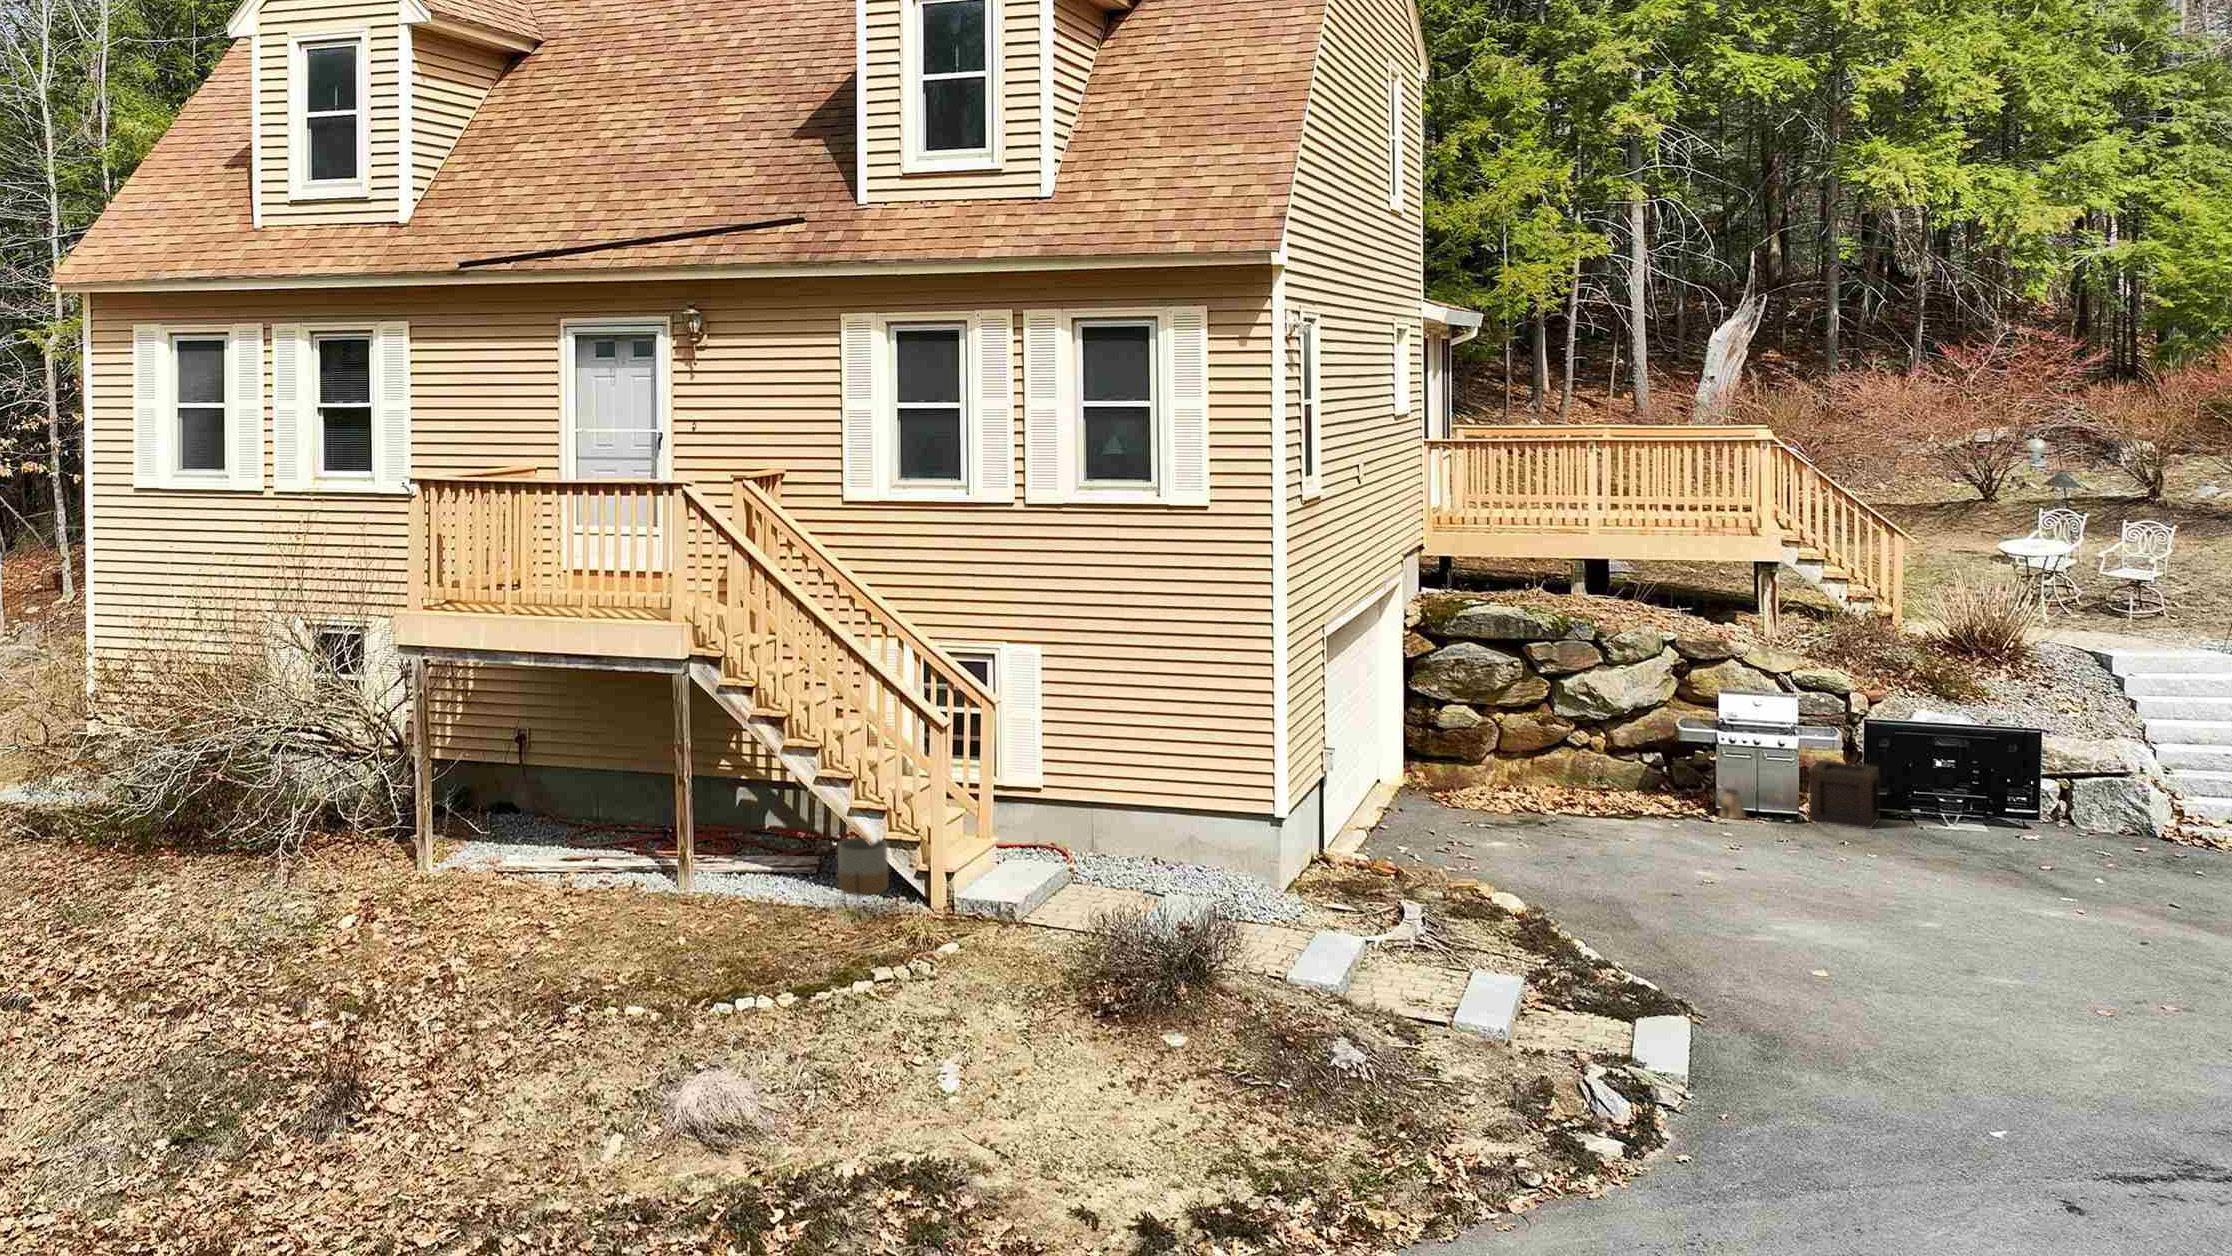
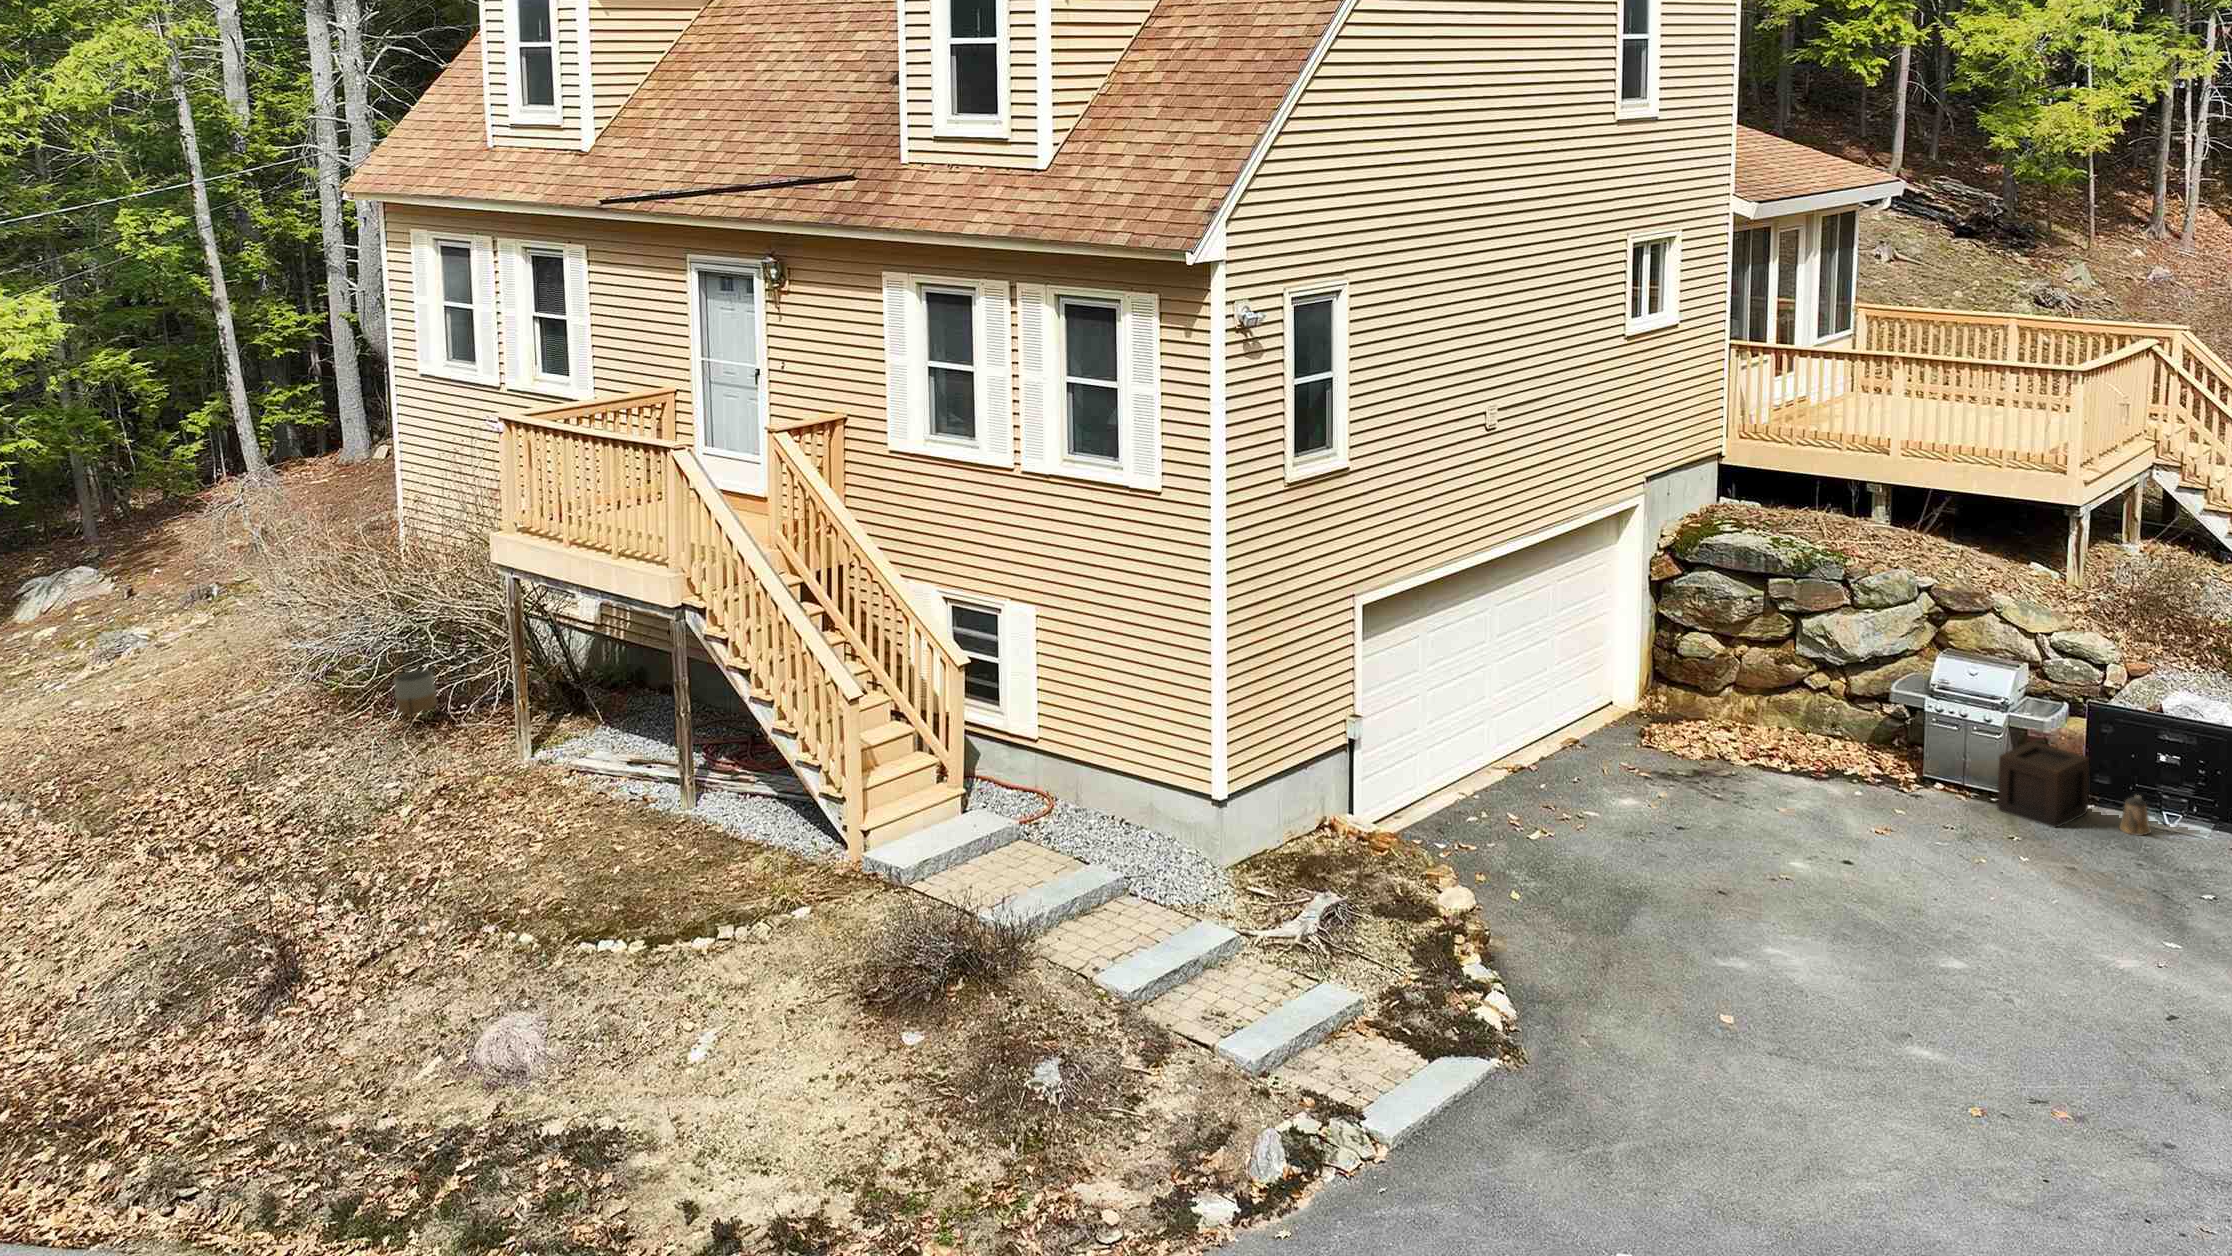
watering can: present [1713,789,1746,819] -> present [2119,796,2151,836]
planter: present [838,837,889,897] -> present [394,670,438,727]

